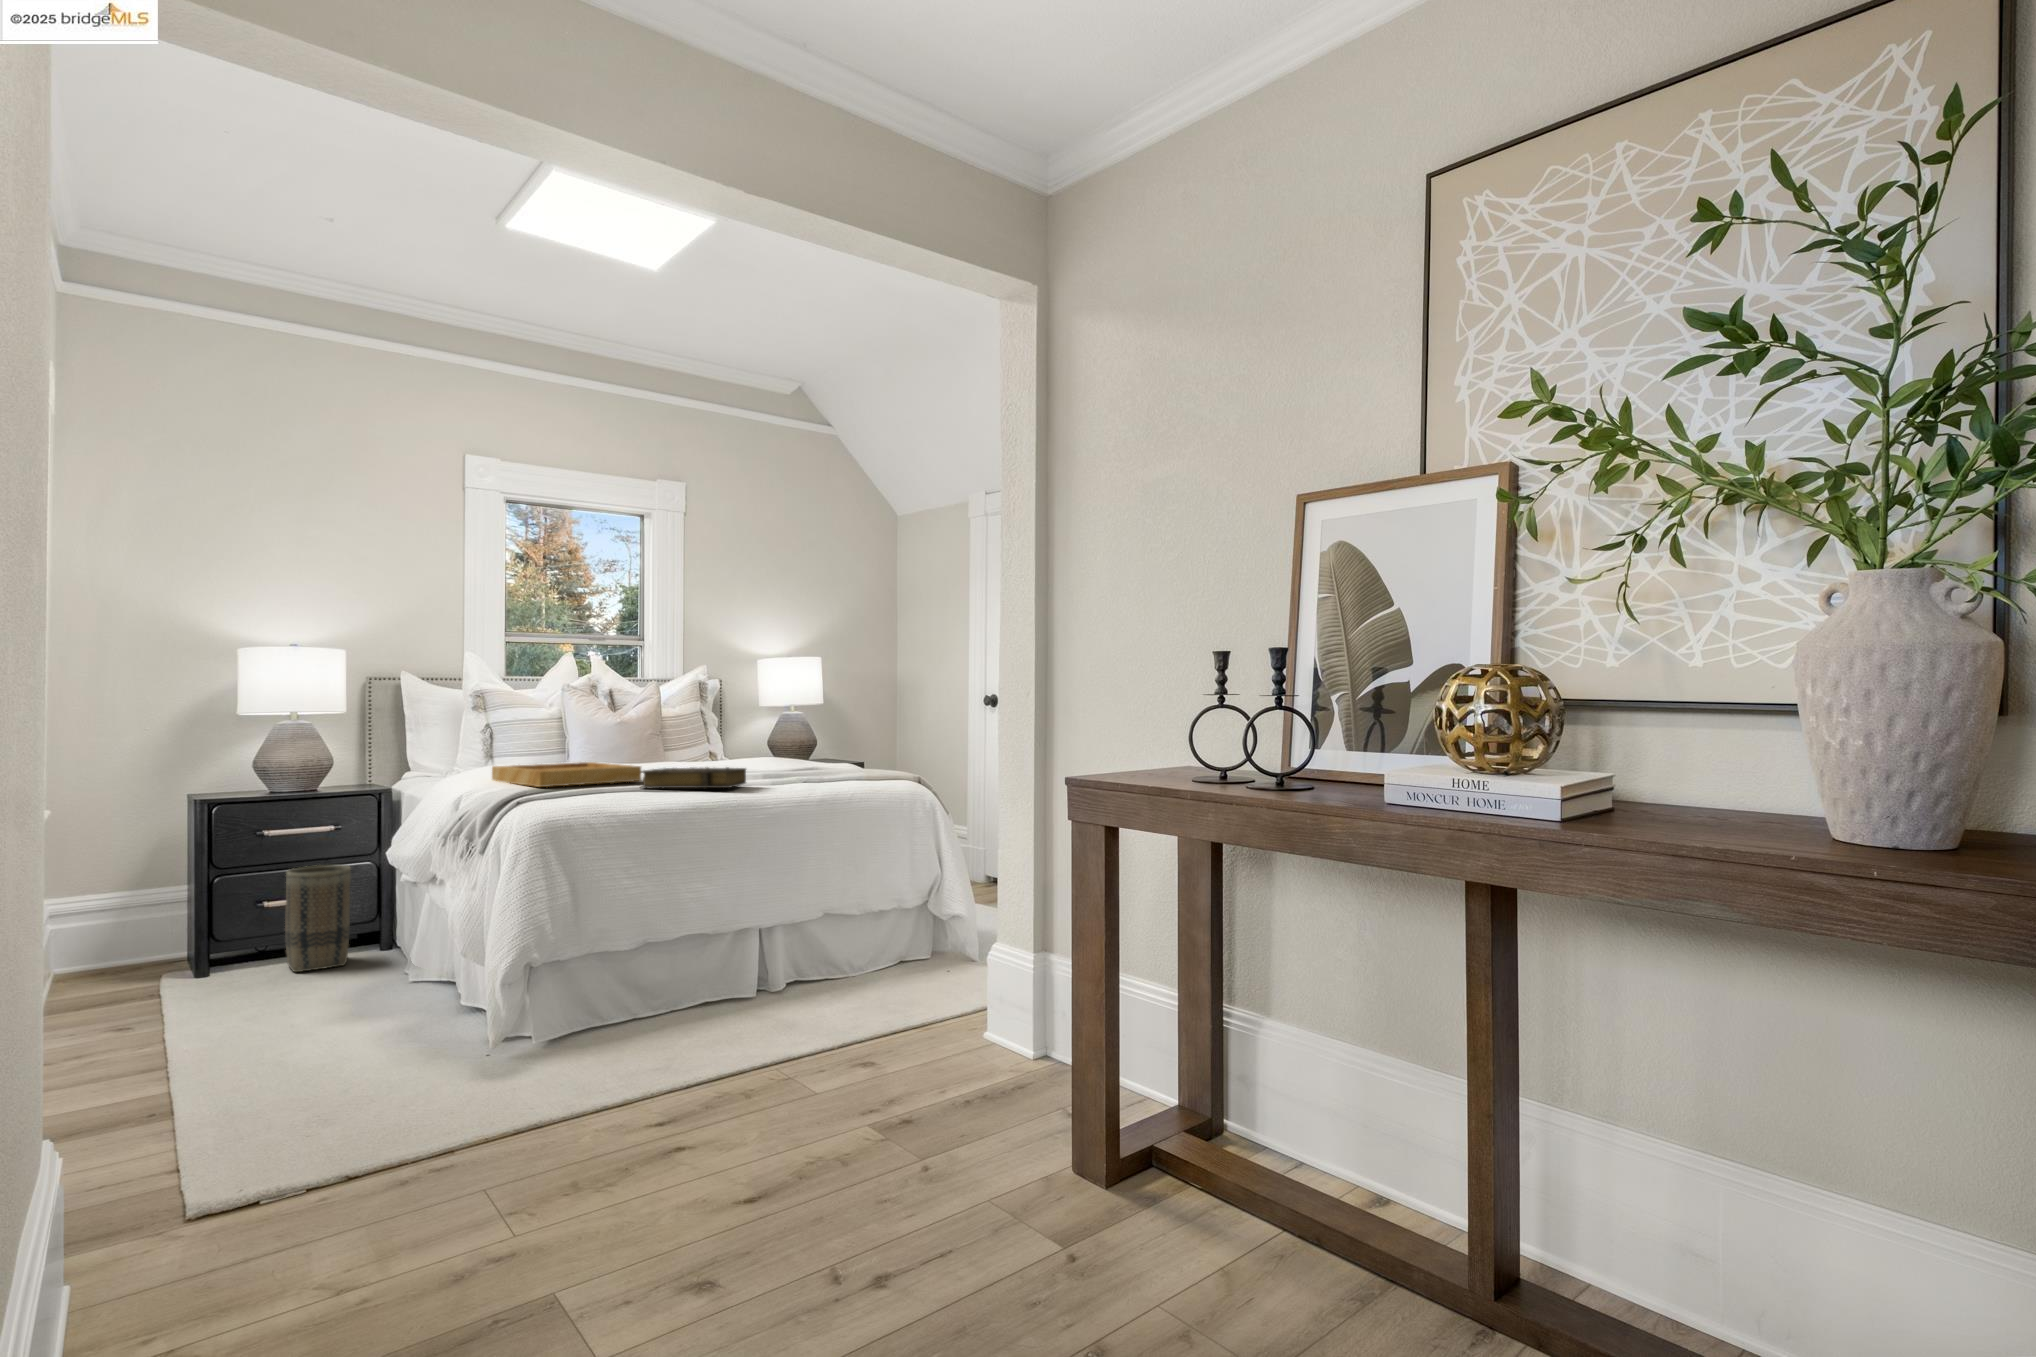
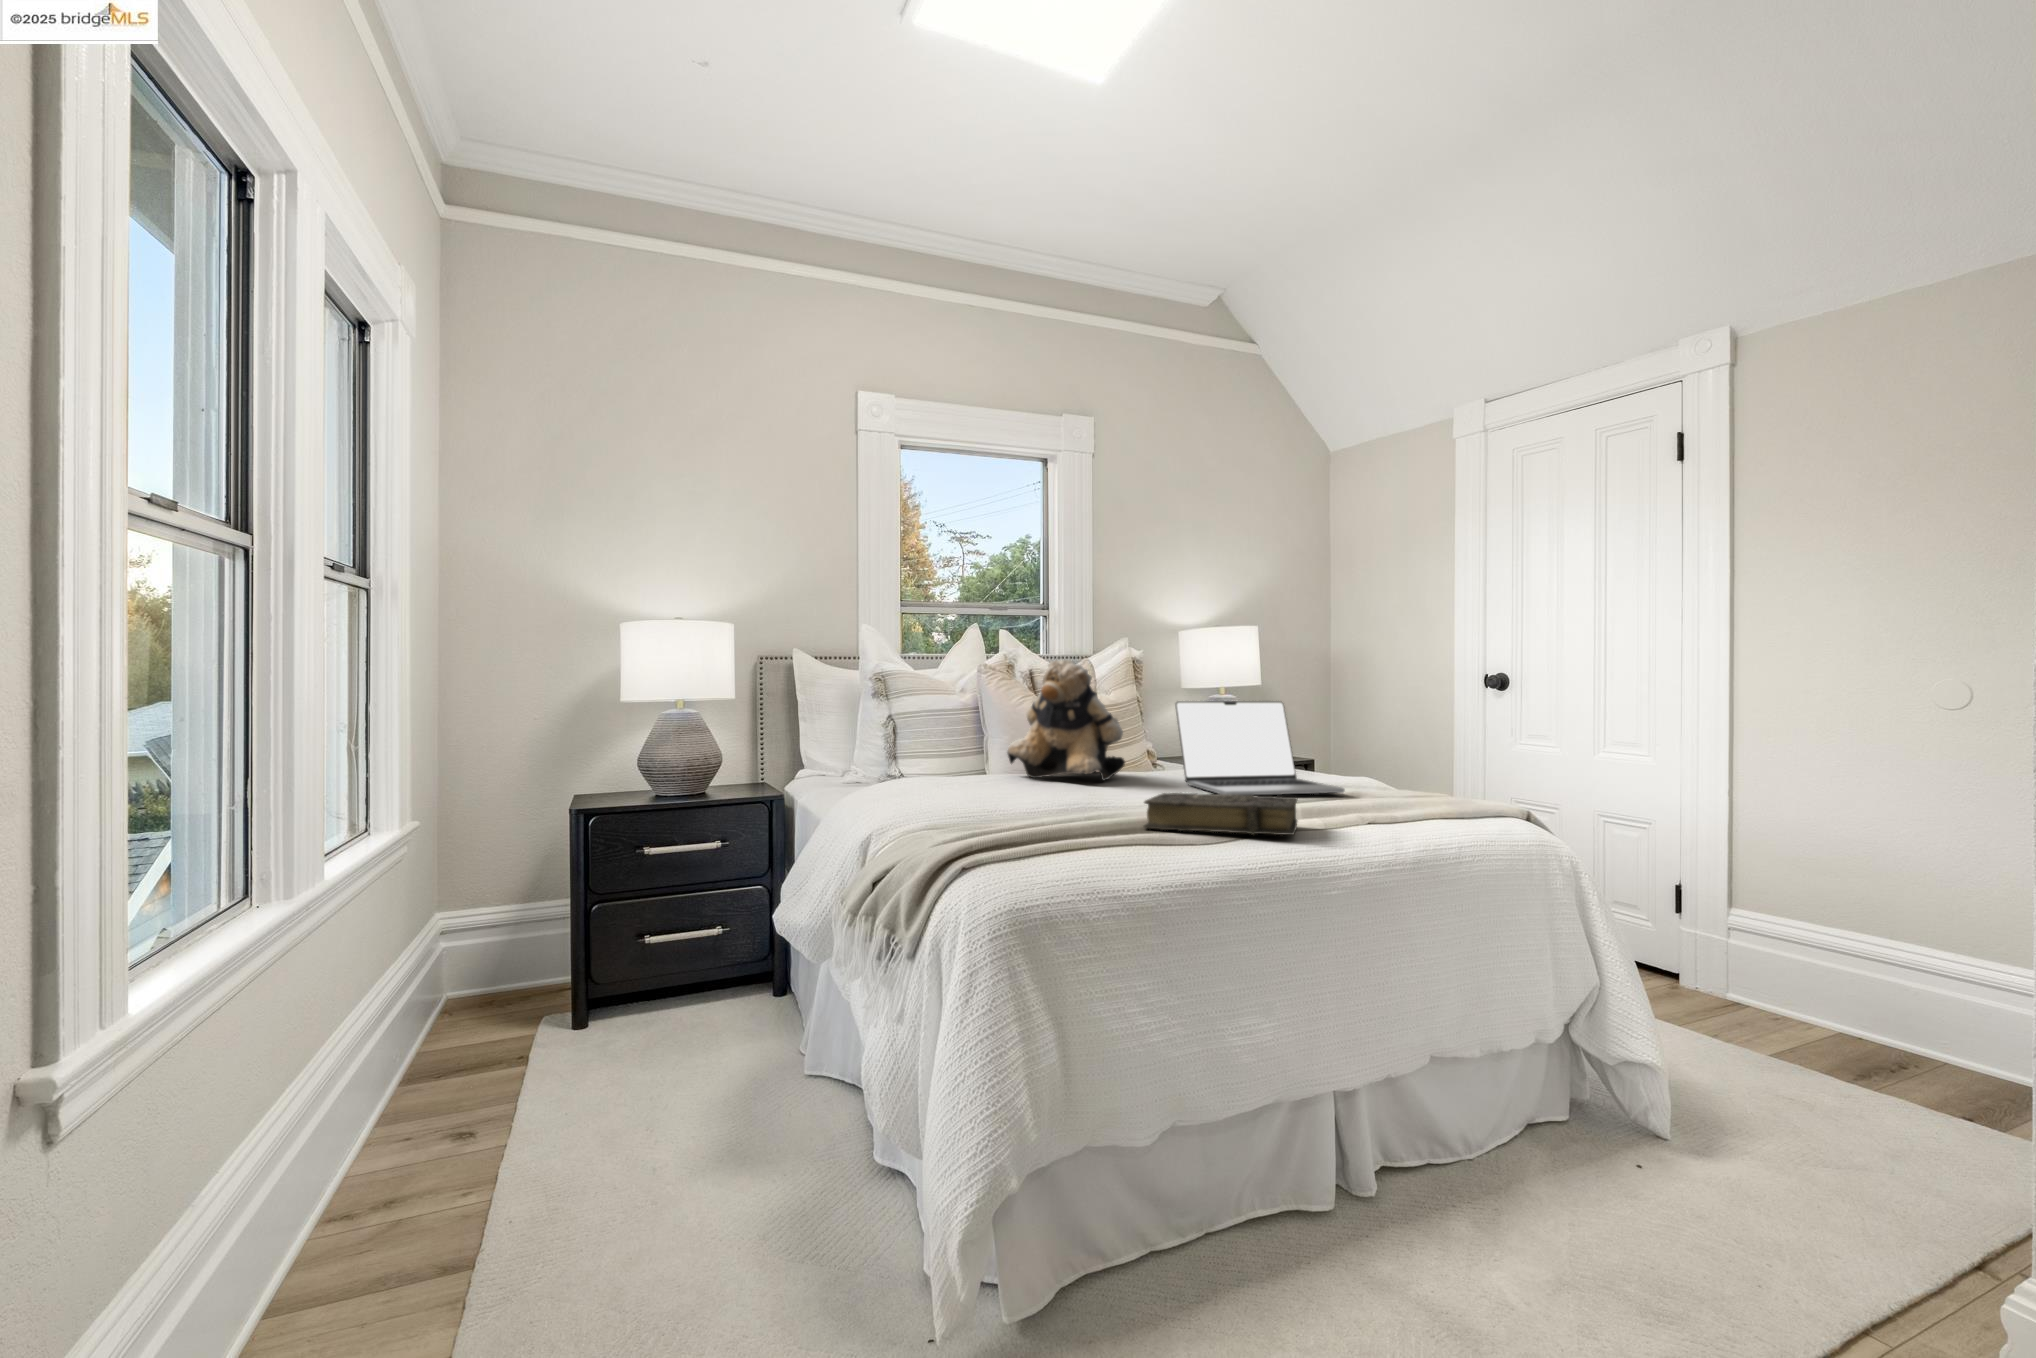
teddy bear: none [575,682,668,769] -> present [1007,660,1125,781]
laptop: none [705,711,814,774] -> present [1175,701,1345,795]
tray: present [492,762,641,787] -> none [917,774,1128,822]
basket: present [285,865,351,972] -> none [668,892,740,1035]

